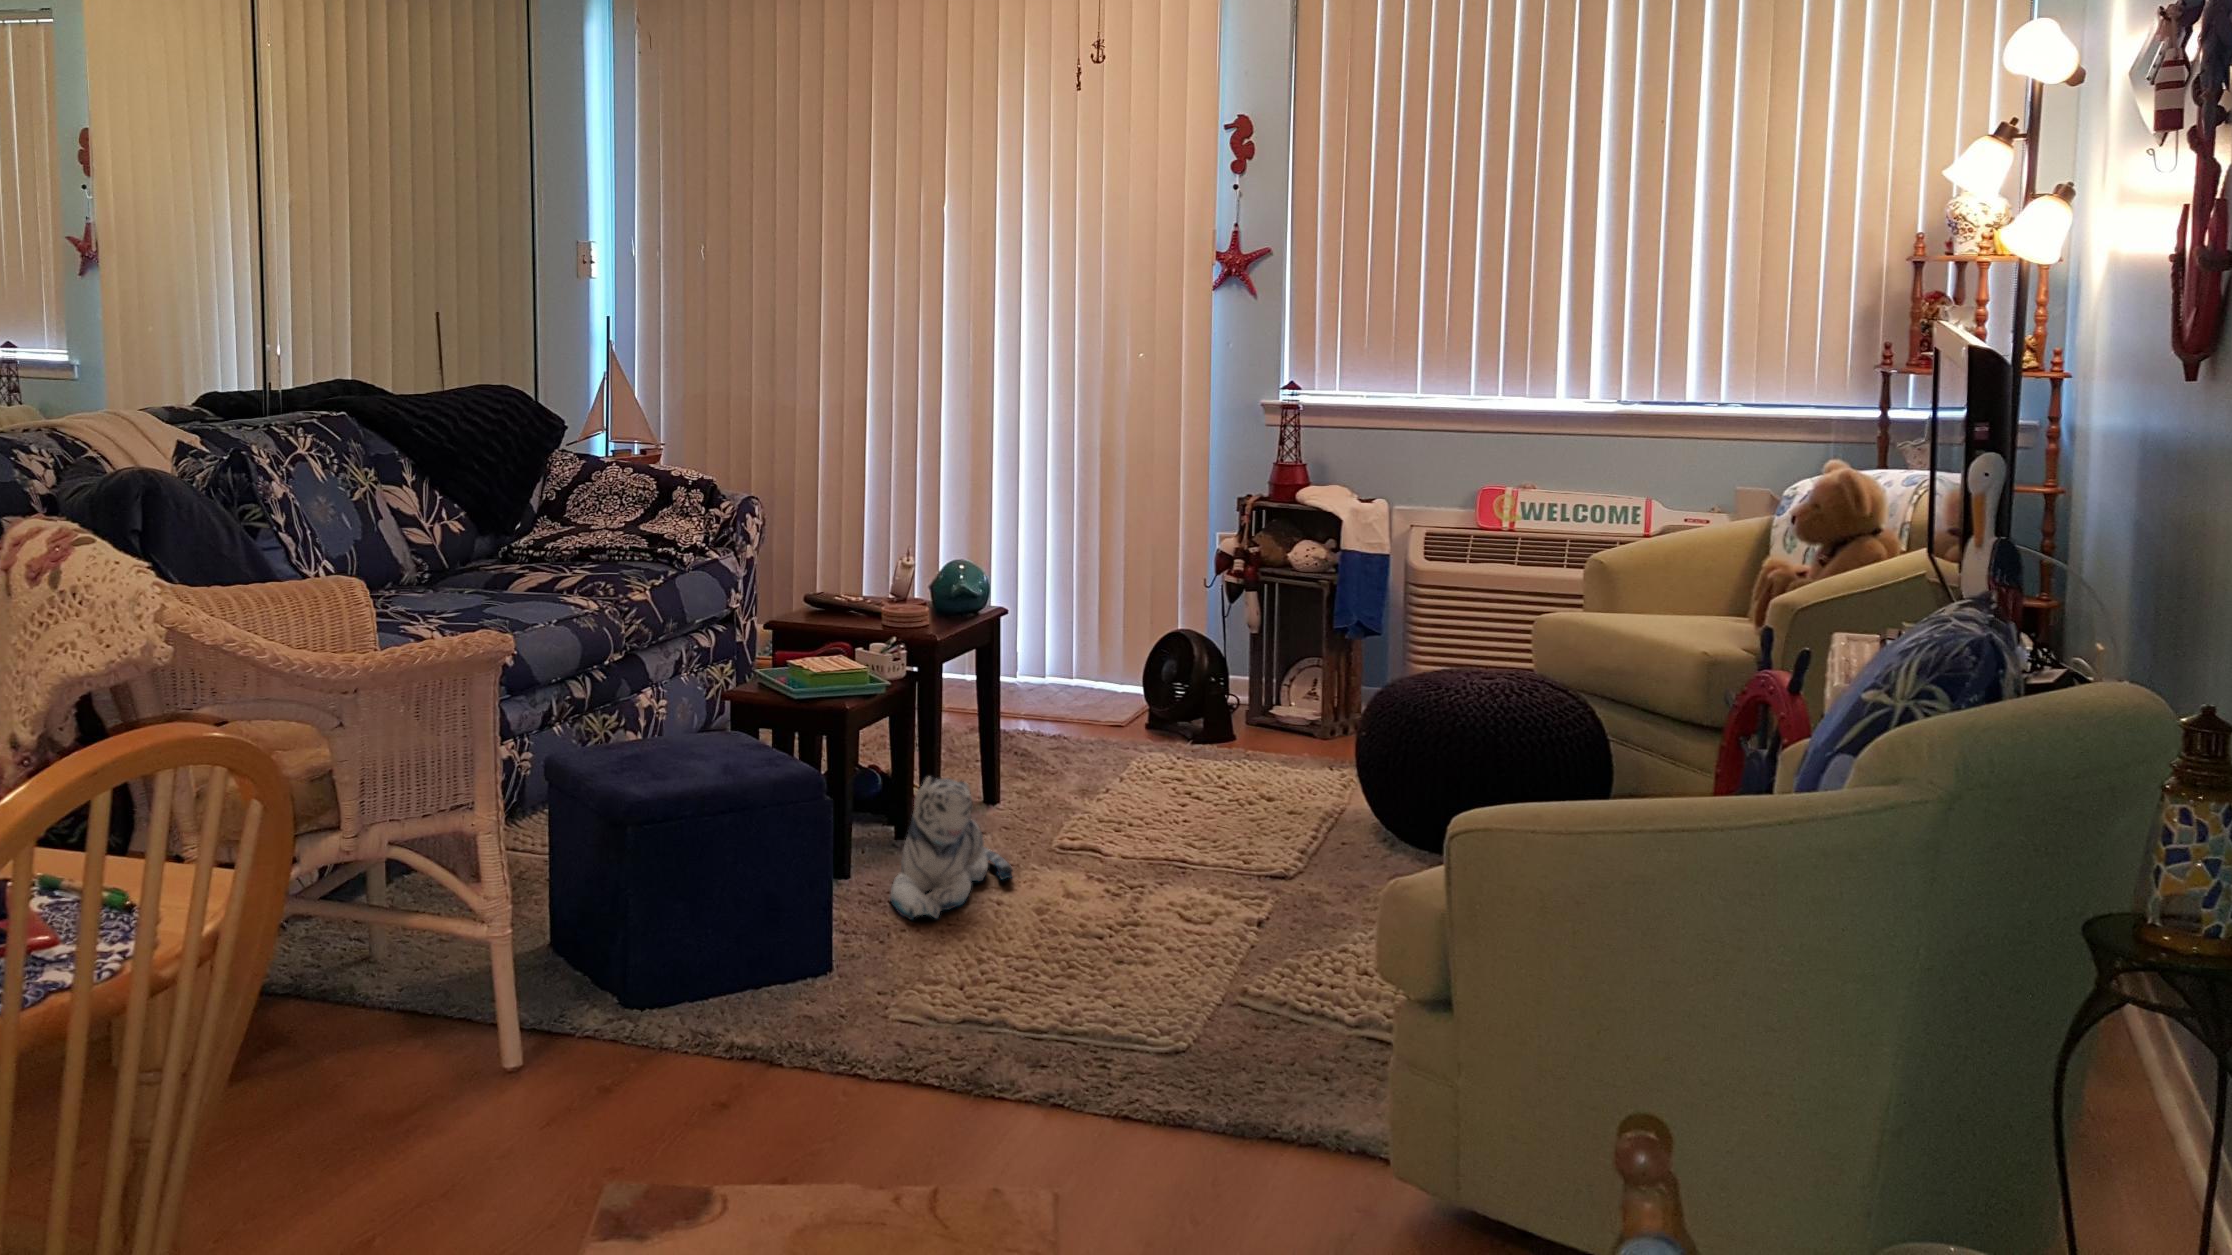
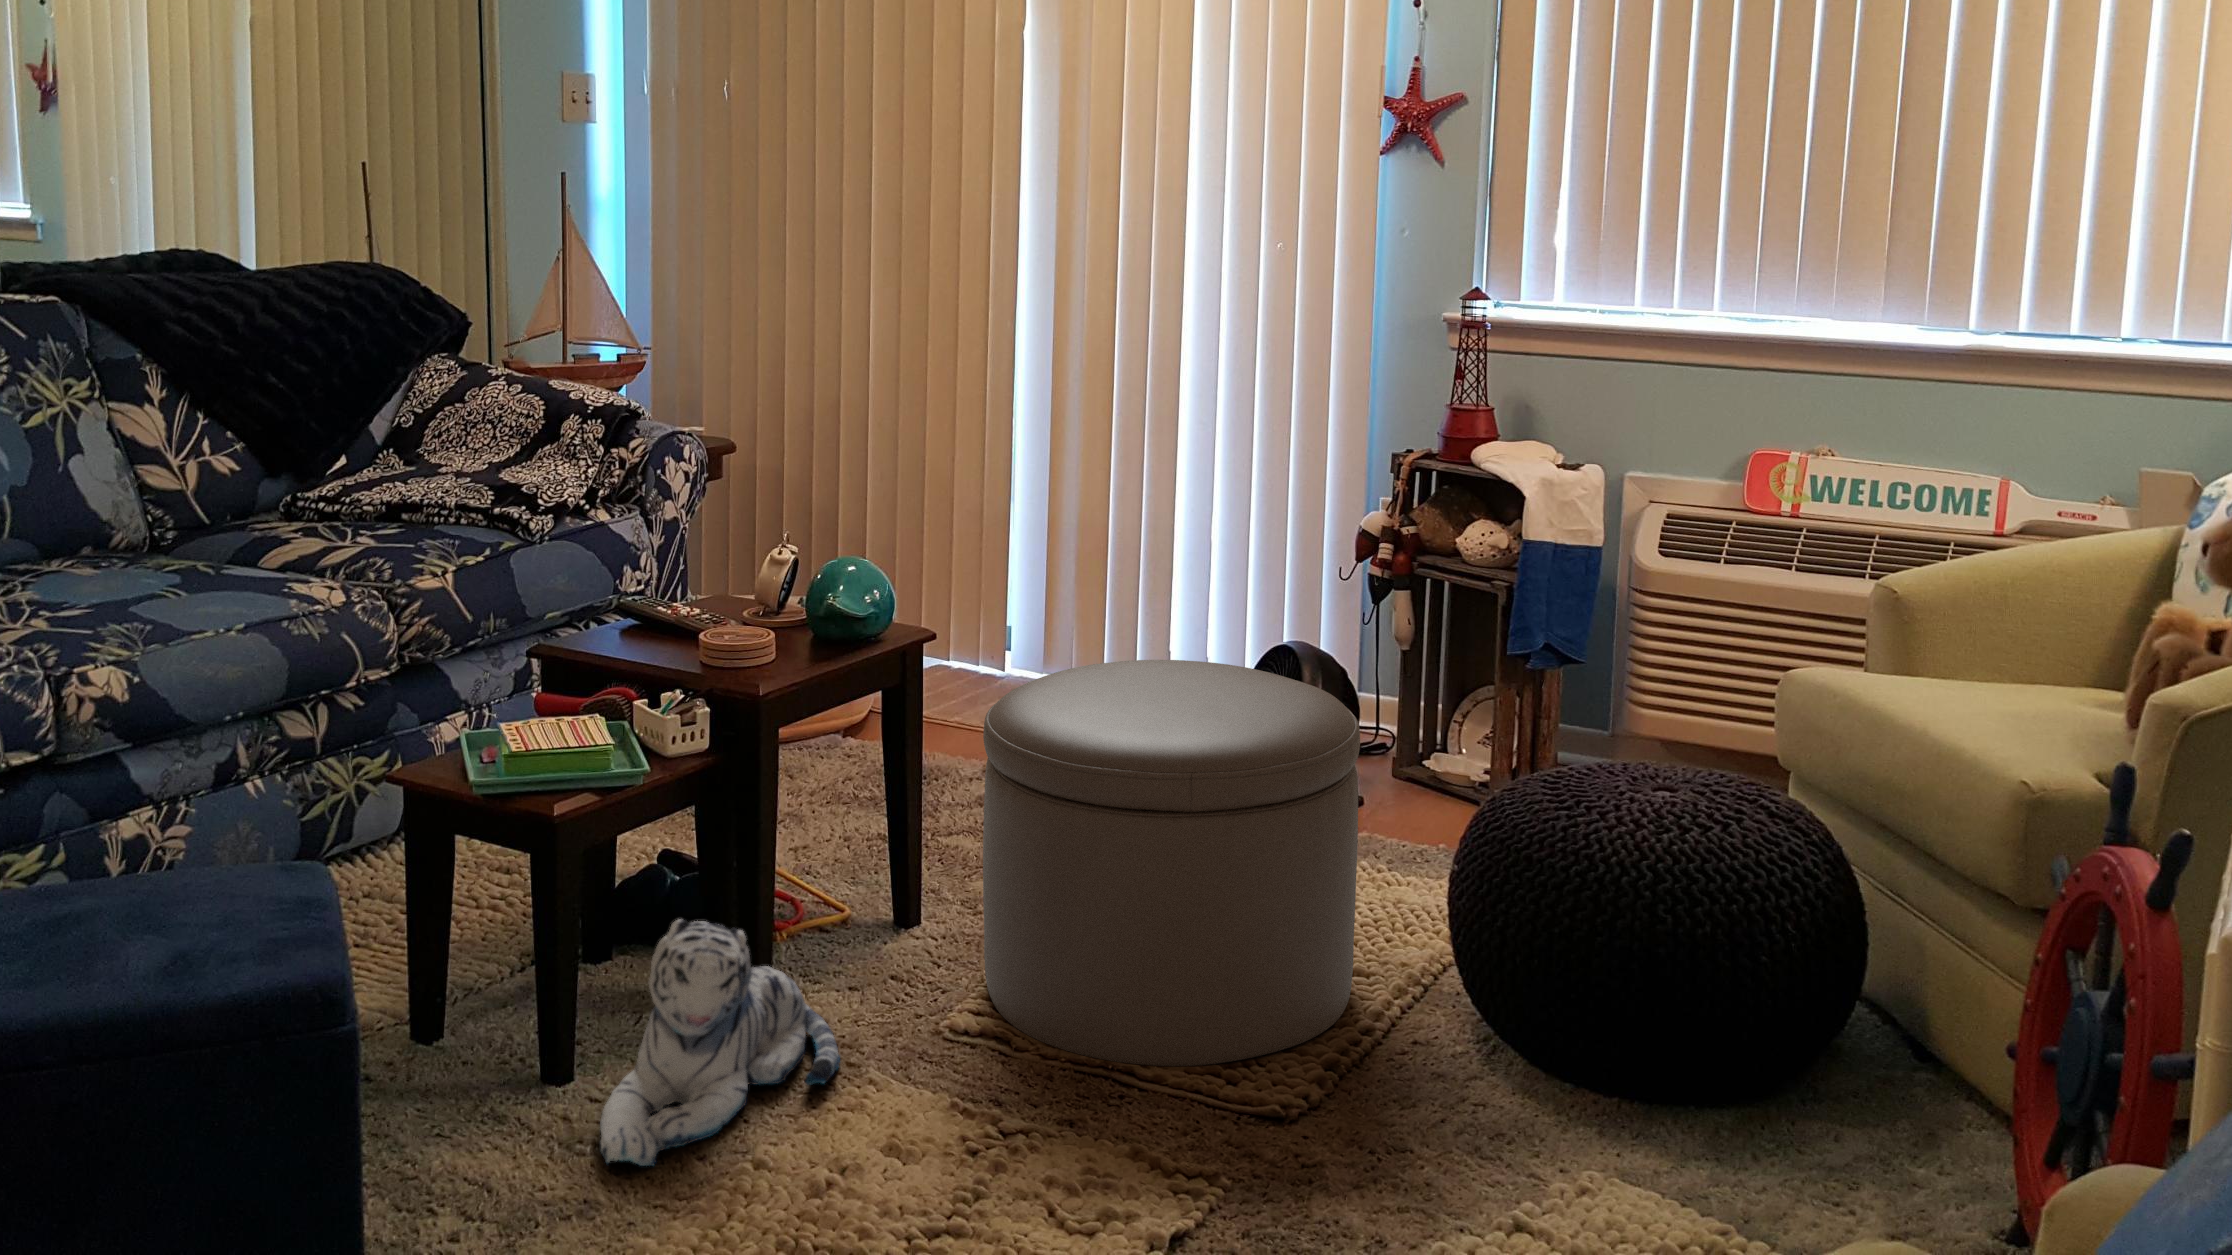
ottoman: none [1065,624,1301,865] -> present [983,660,1360,1066]

